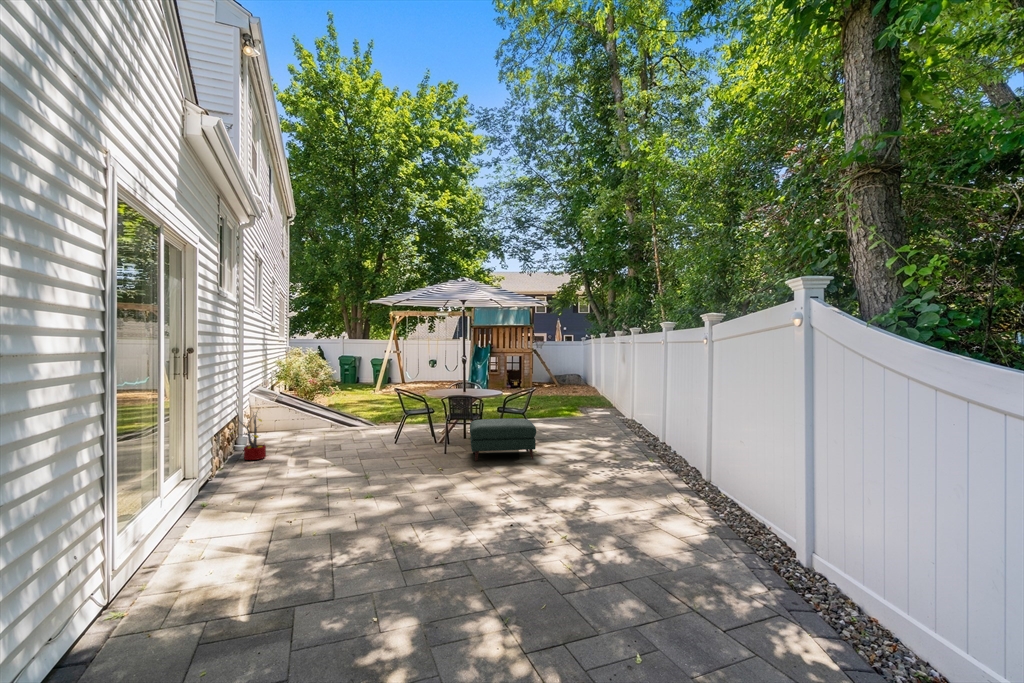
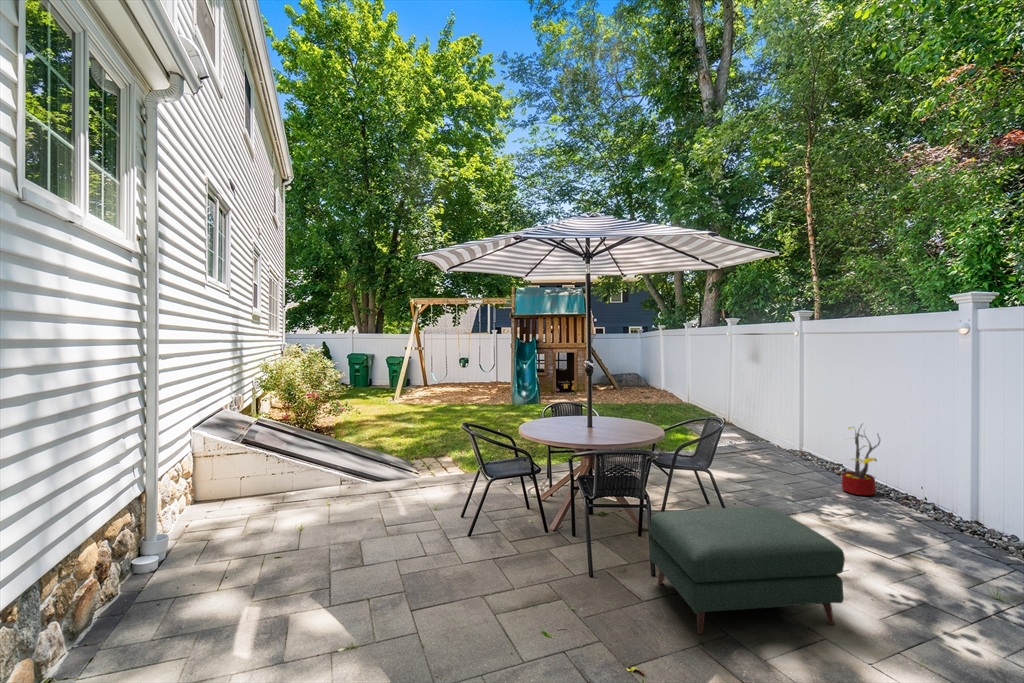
decorative plant: present [232,412,266,460] -> present [842,427,880,495]

